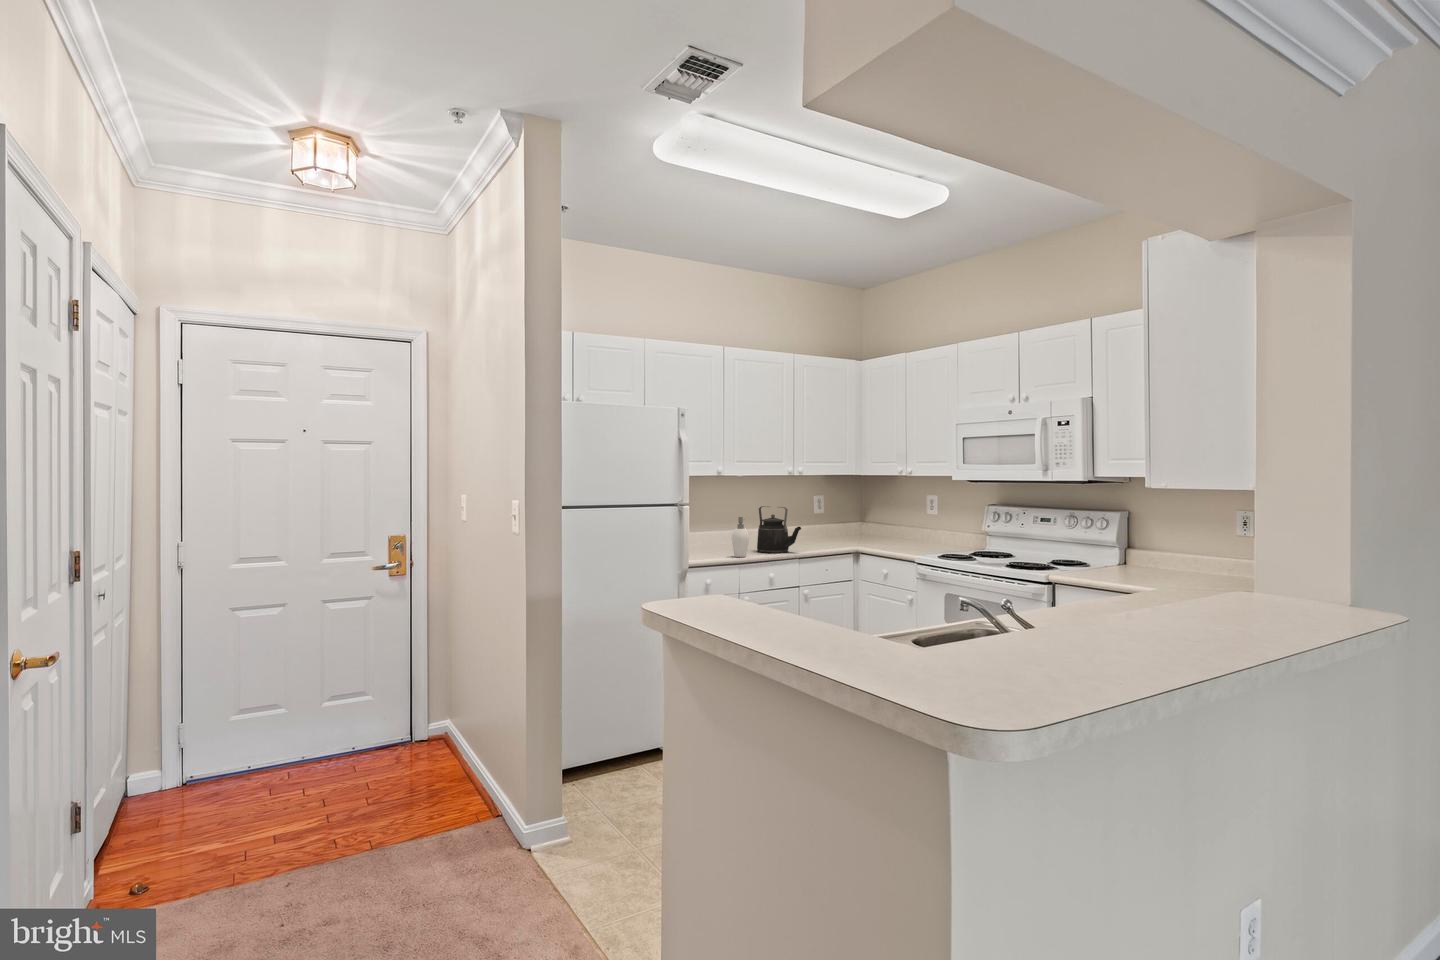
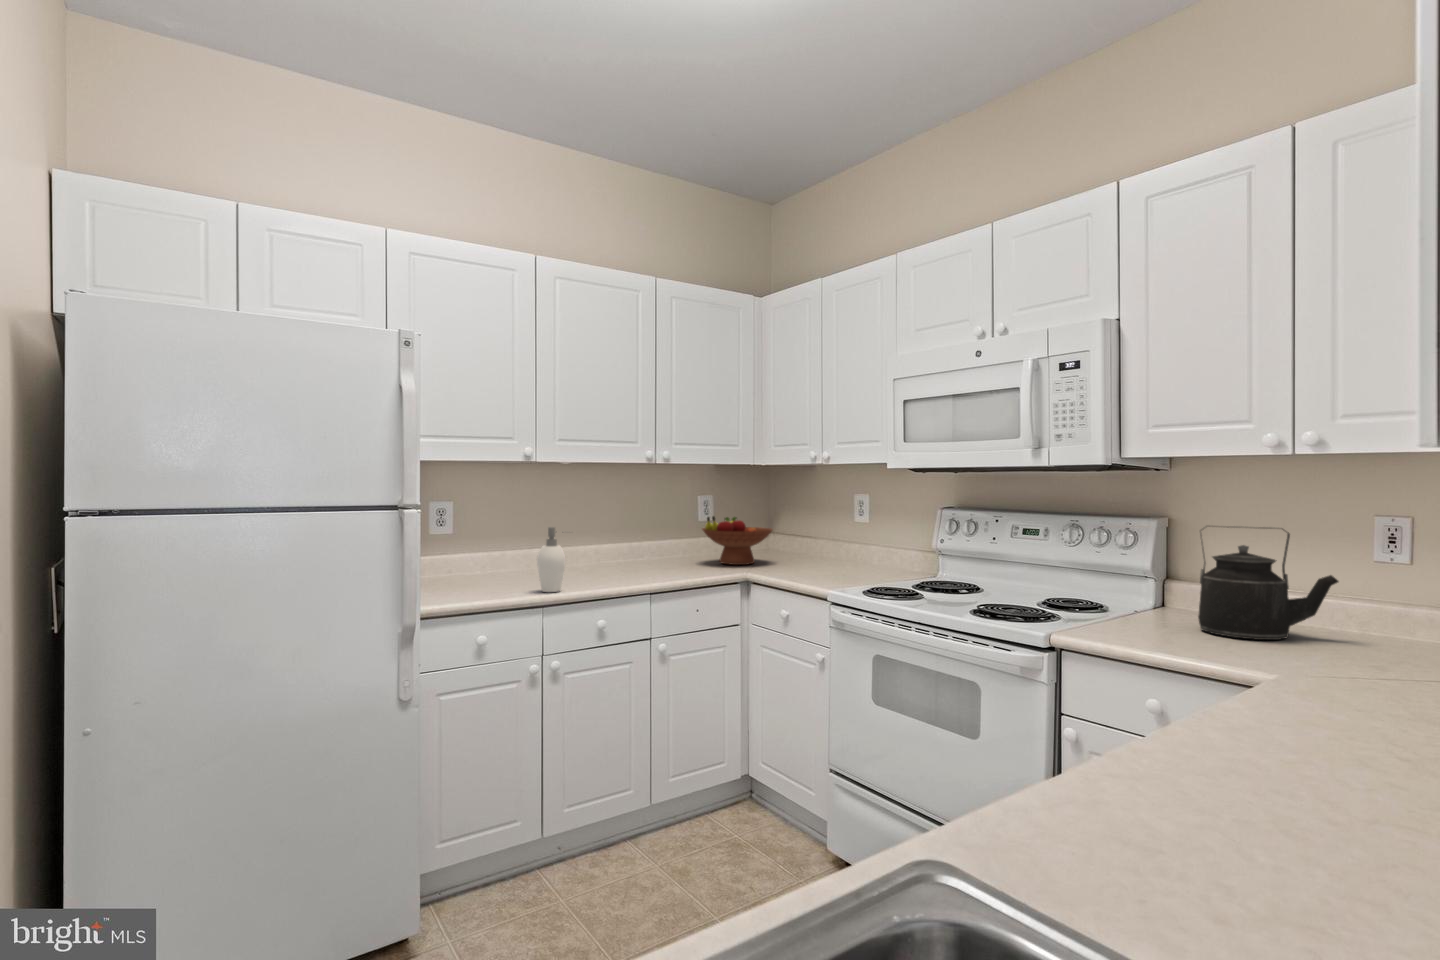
kettle: present [757,506,801,553] -> present [1198,525,1338,640]
fruit bowl: none [821,509,871,542] -> present [702,516,772,565]

